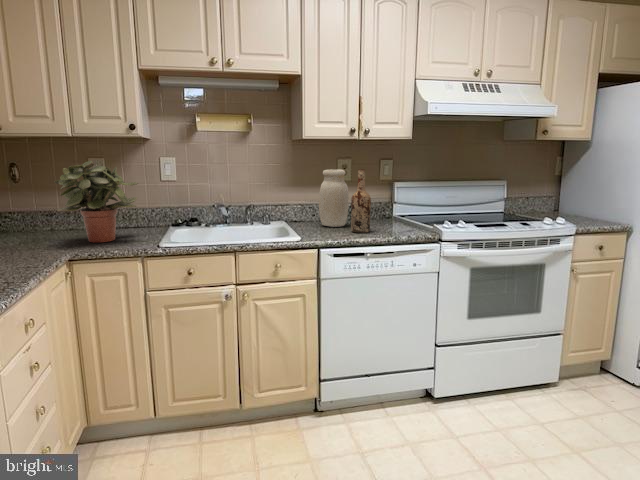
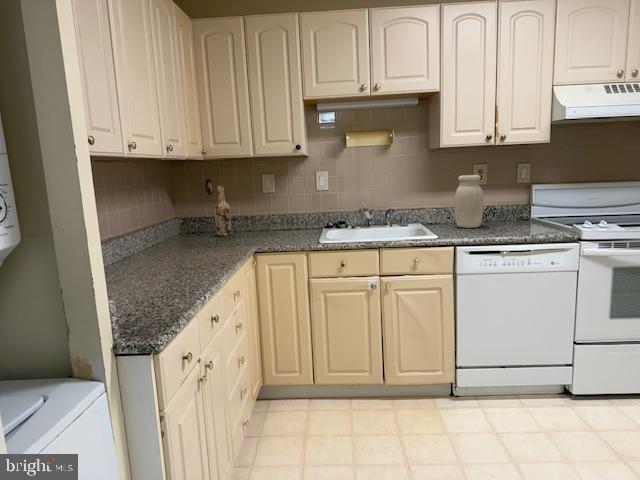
potted plant: present [54,161,138,243] -> none [241,175,303,240]
wine bottle: present [351,169,371,233] -> present [214,185,232,236]

